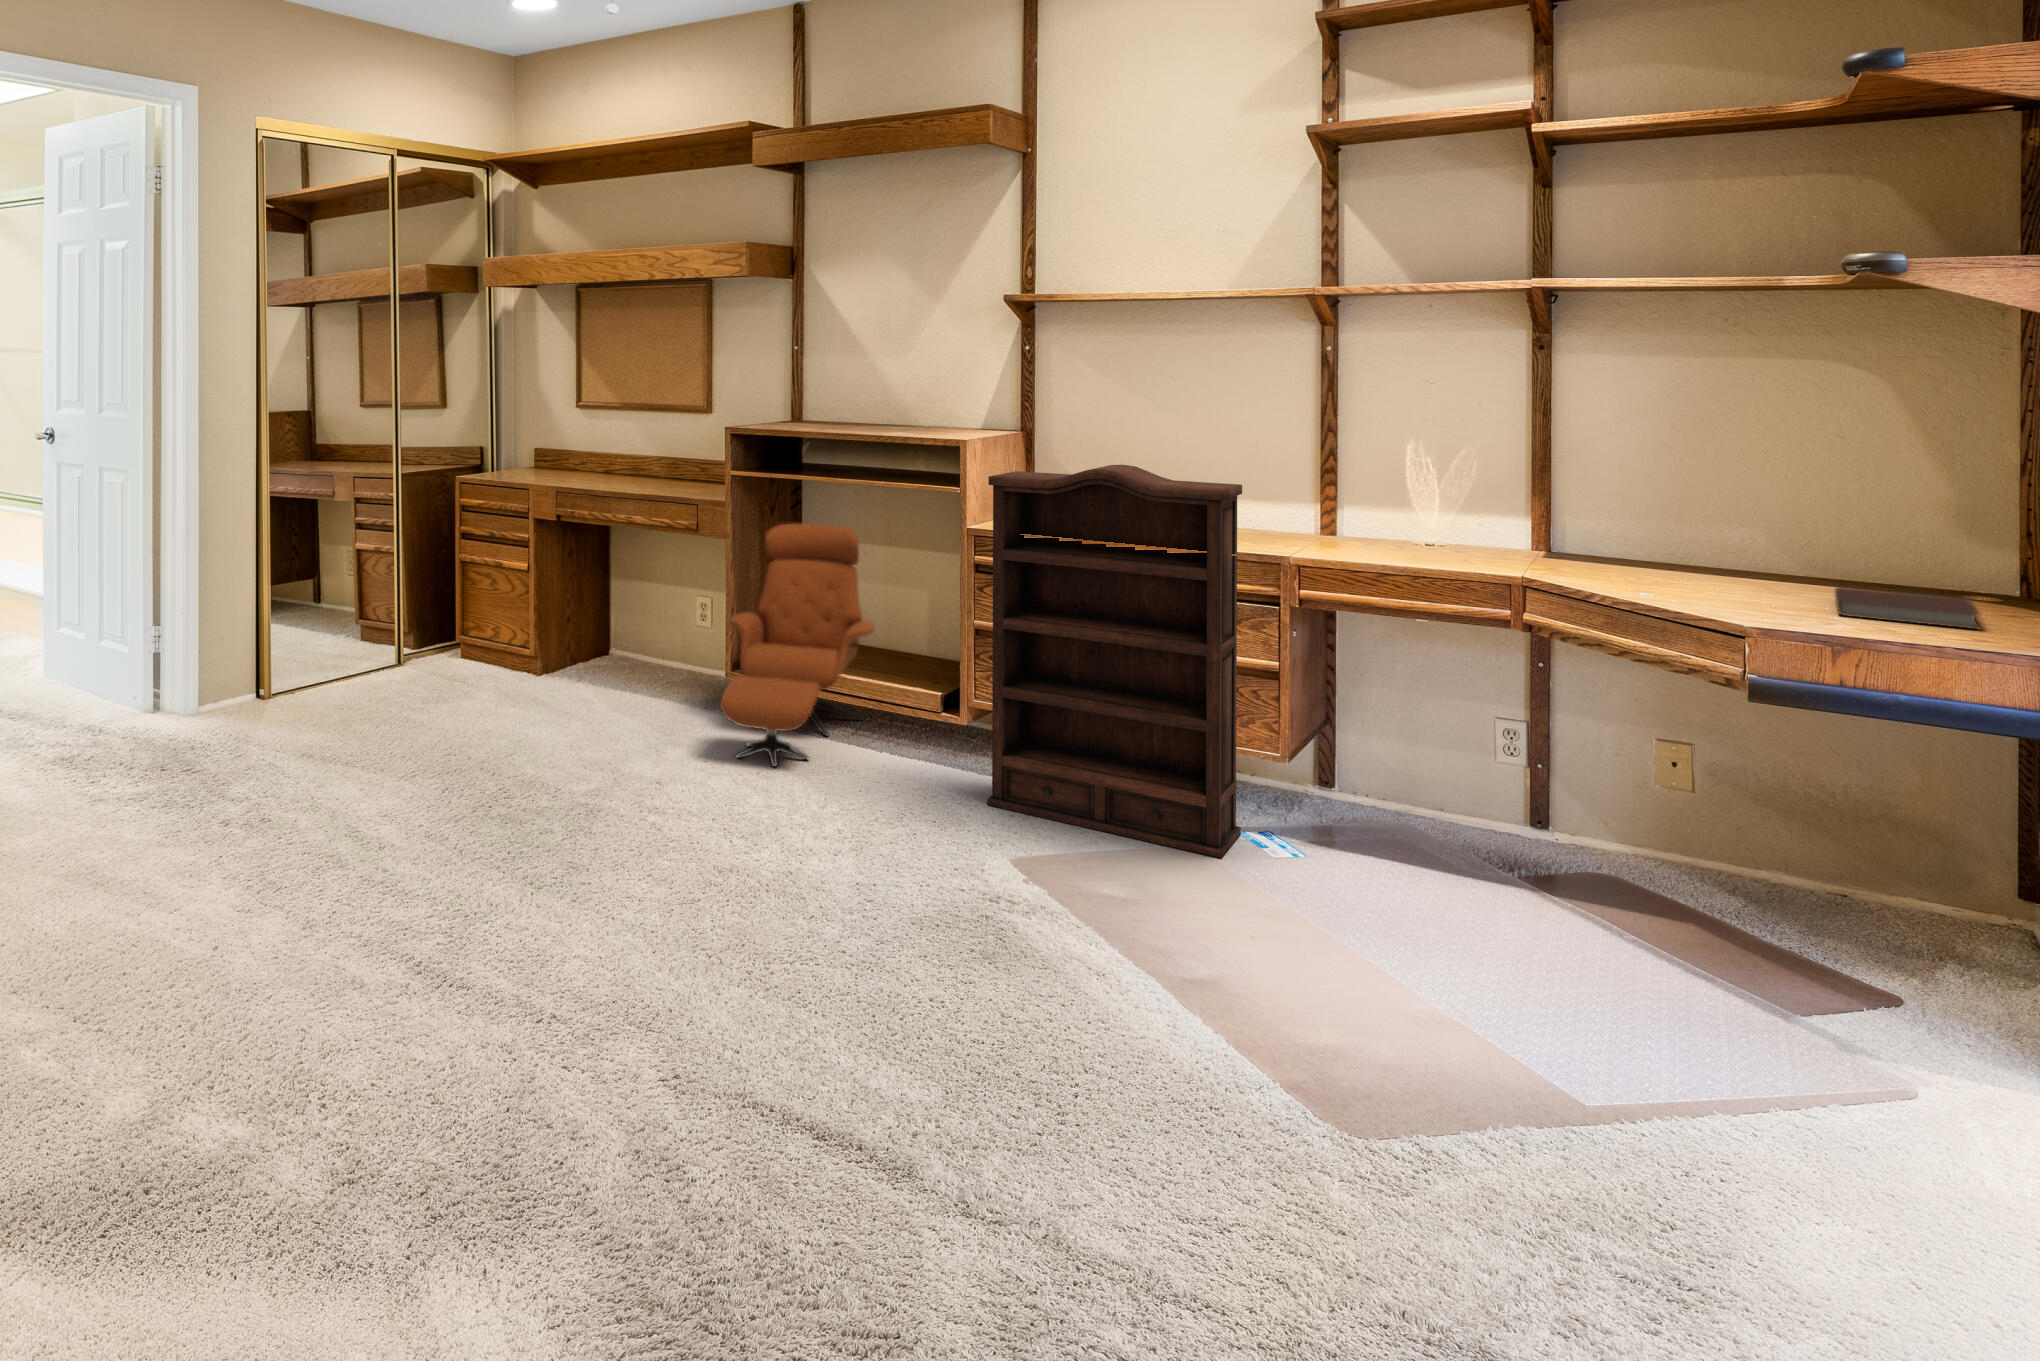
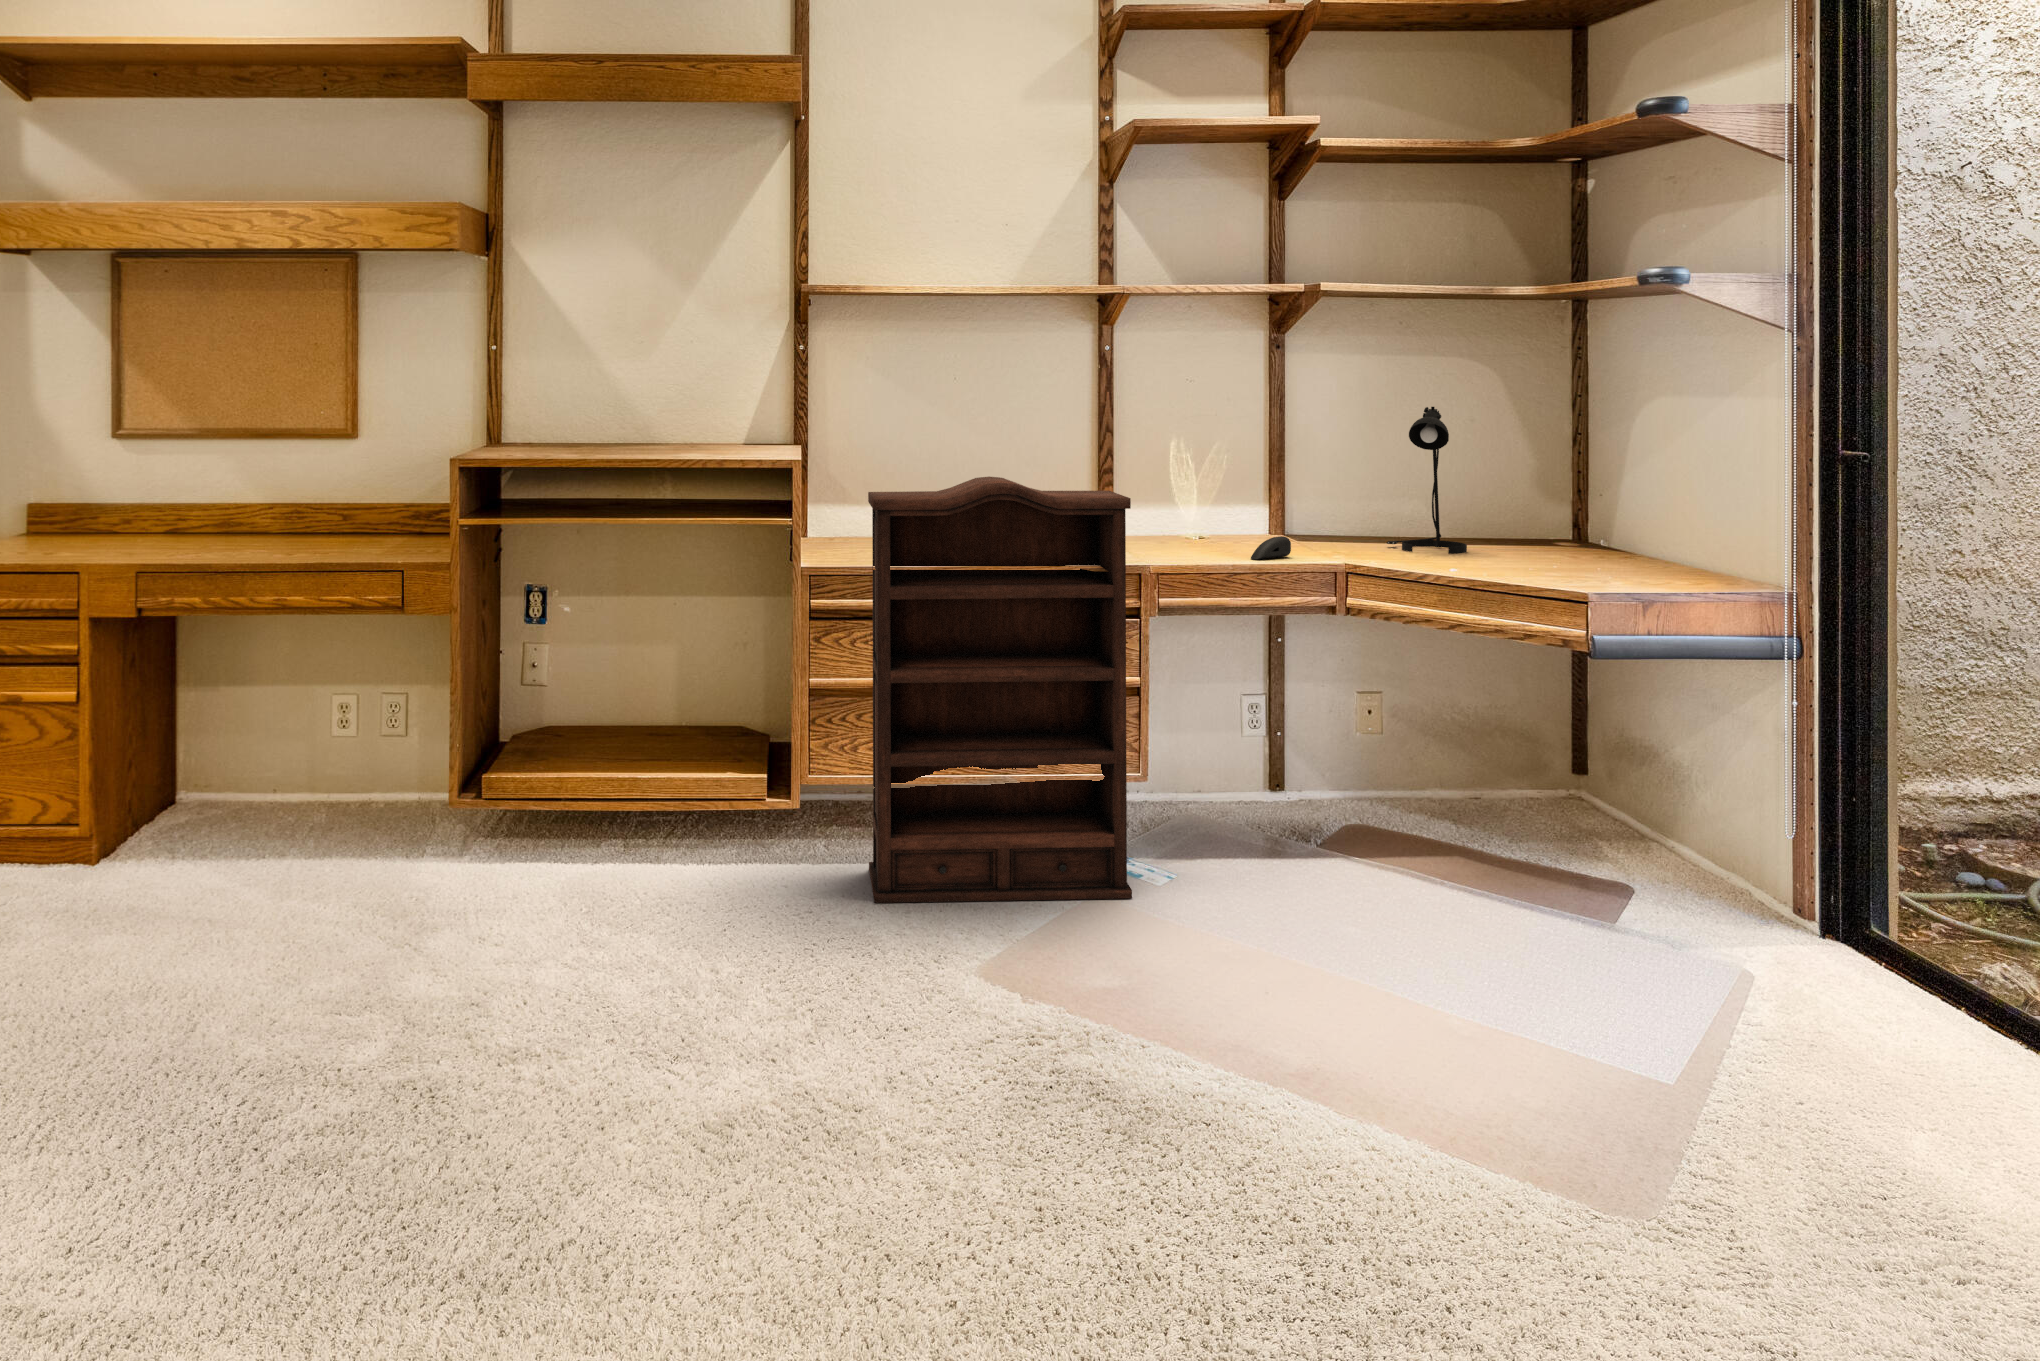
desk lamp: none [1656,417,1760,589] -> present [1387,407,1467,554]
armchair: present [720,524,875,767] -> none [449,579,643,924]
computer mouse: none [1418,546,1477,567] -> present [1251,536,1291,559]
notebook: present [1835,587,1980,629] -> none [1524,544,1652,568]

